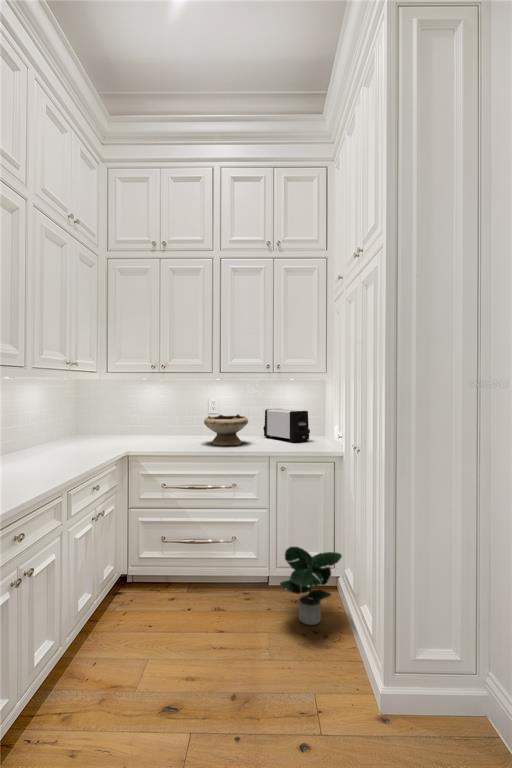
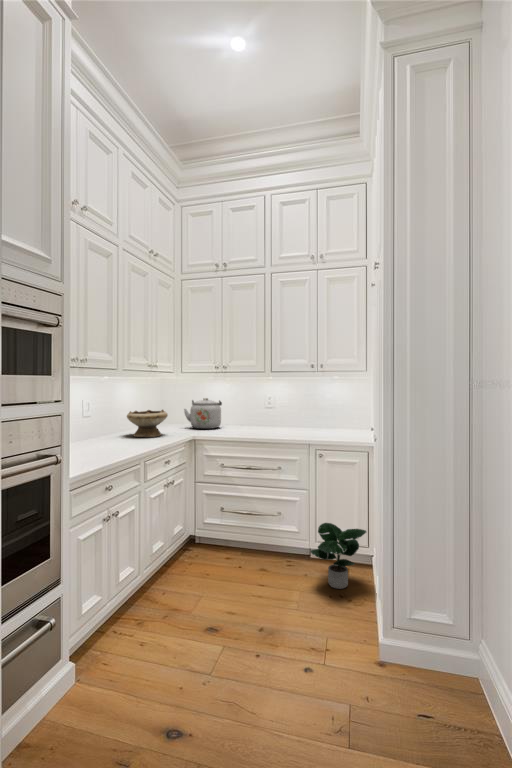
kettle: none [109,403,156,440] -> present [184,398,222,429]
toaster: present [263,409,310,442] -> none [313,404,353,434]
bowl: present [204,414,248,445] -> present [127,410,168,437]

